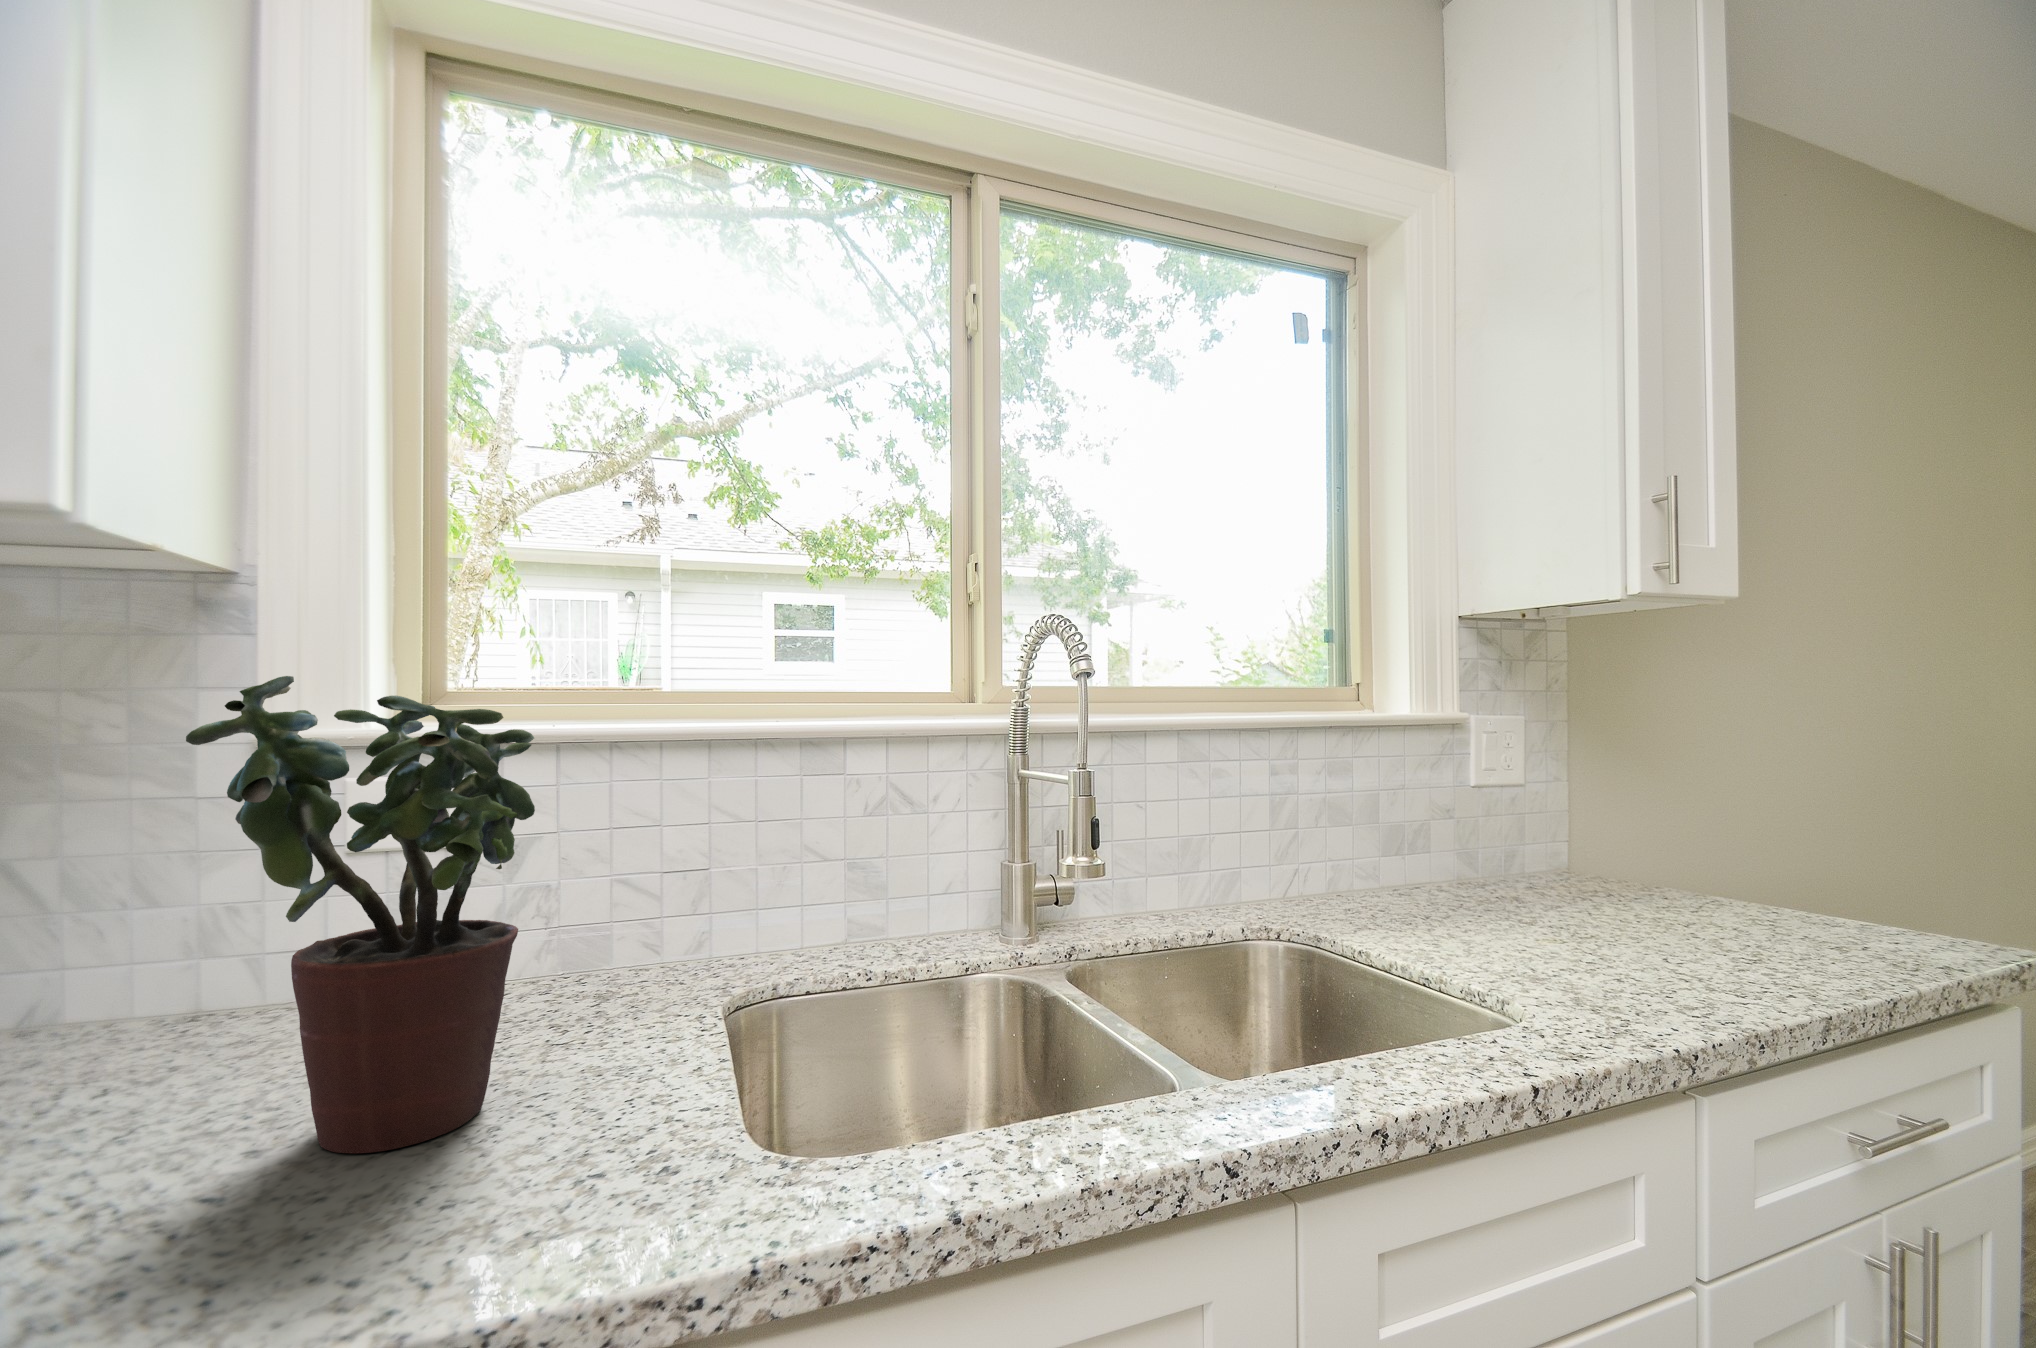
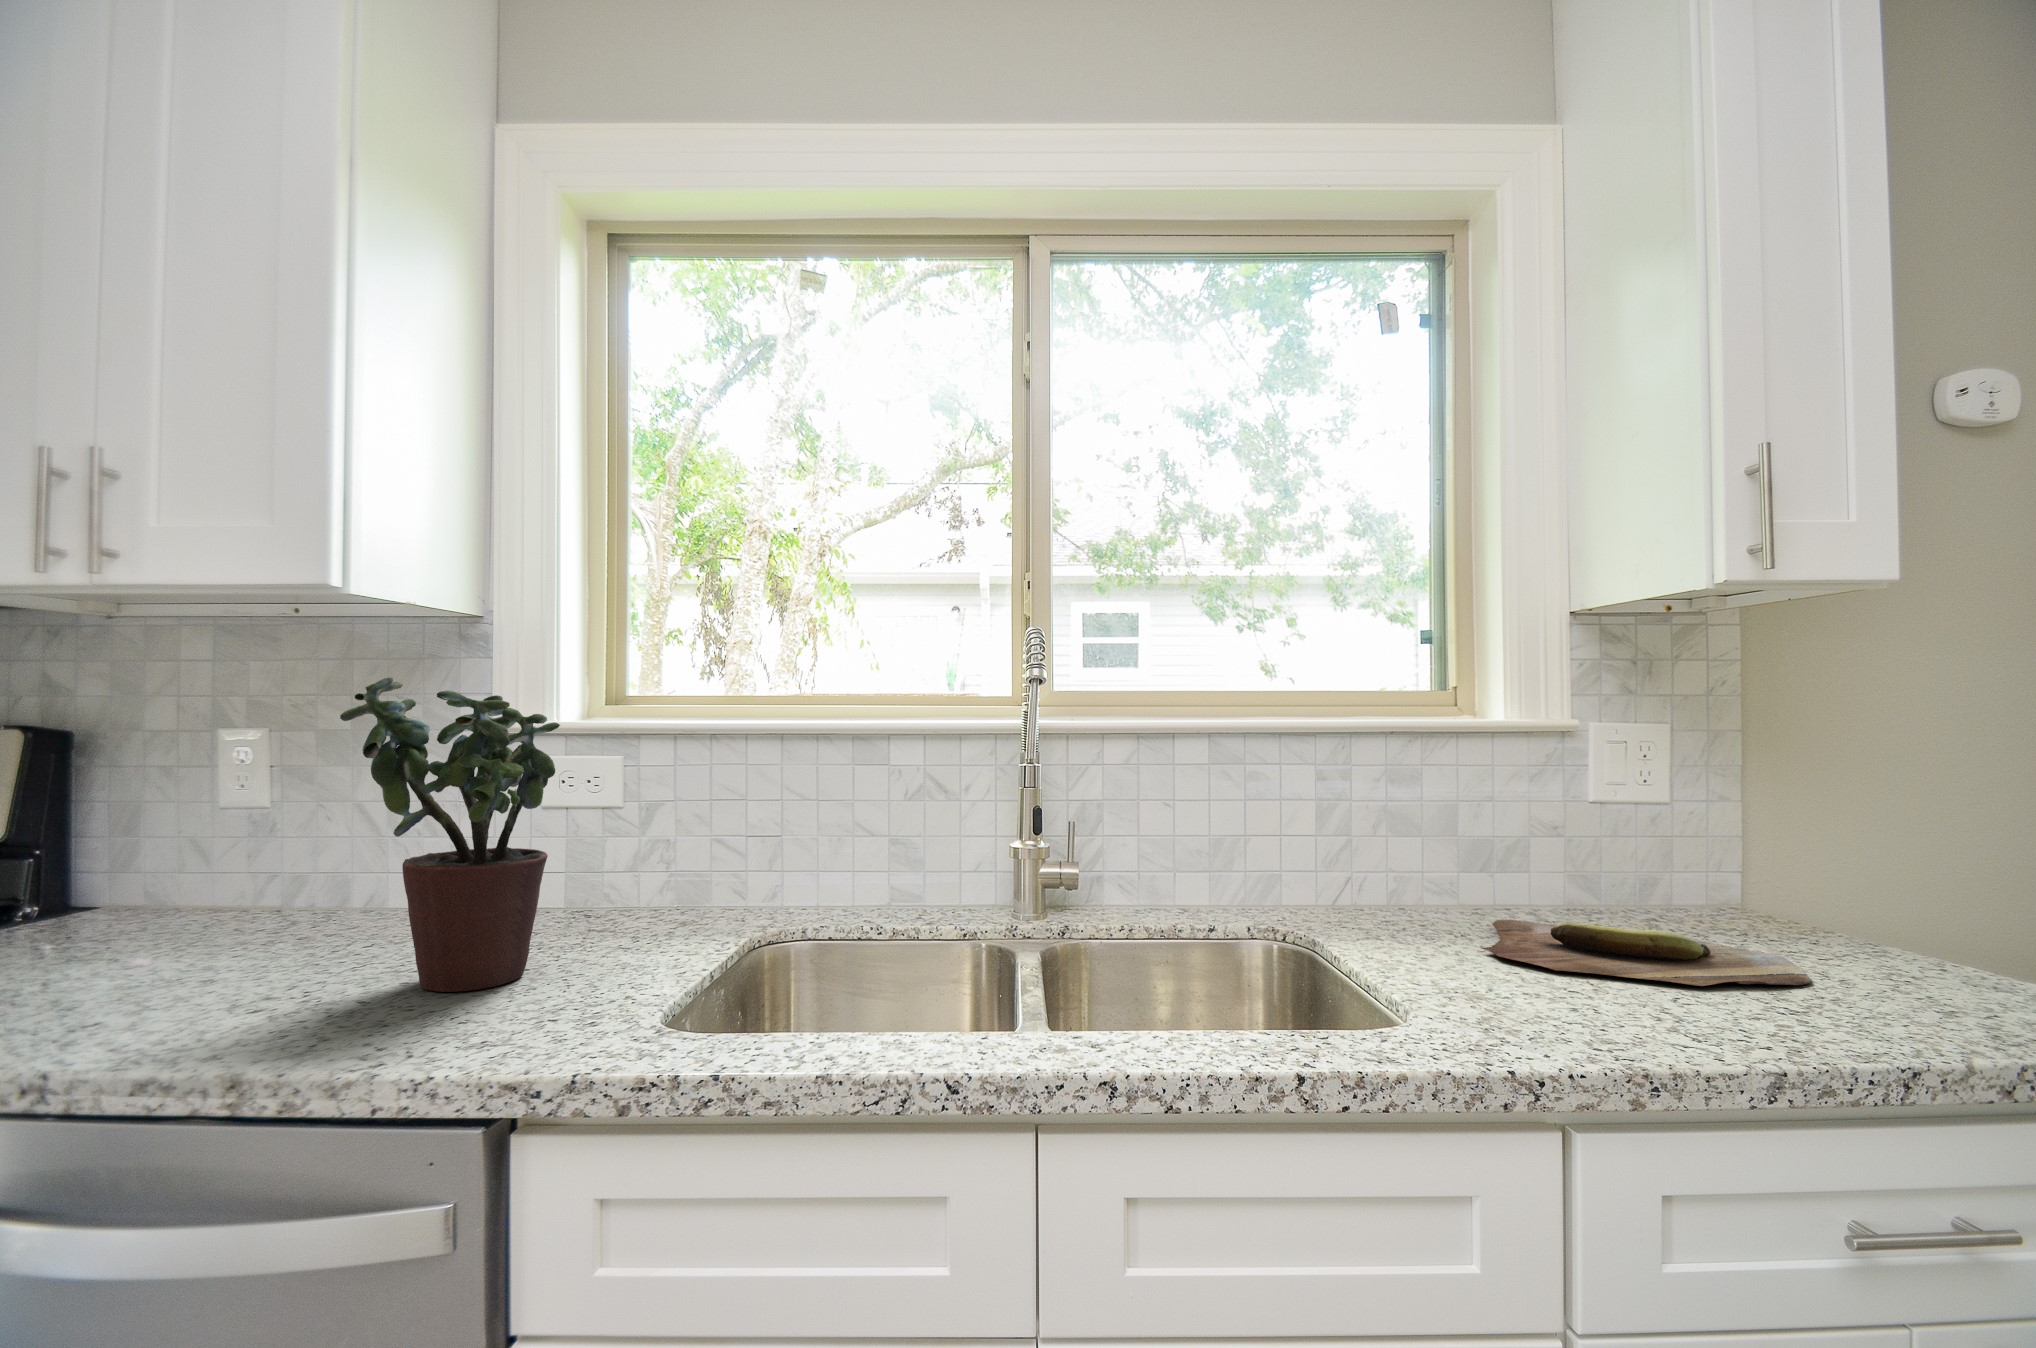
cutting board: none [1425,899,1709,945] -> present [1481,920,1810,986]

